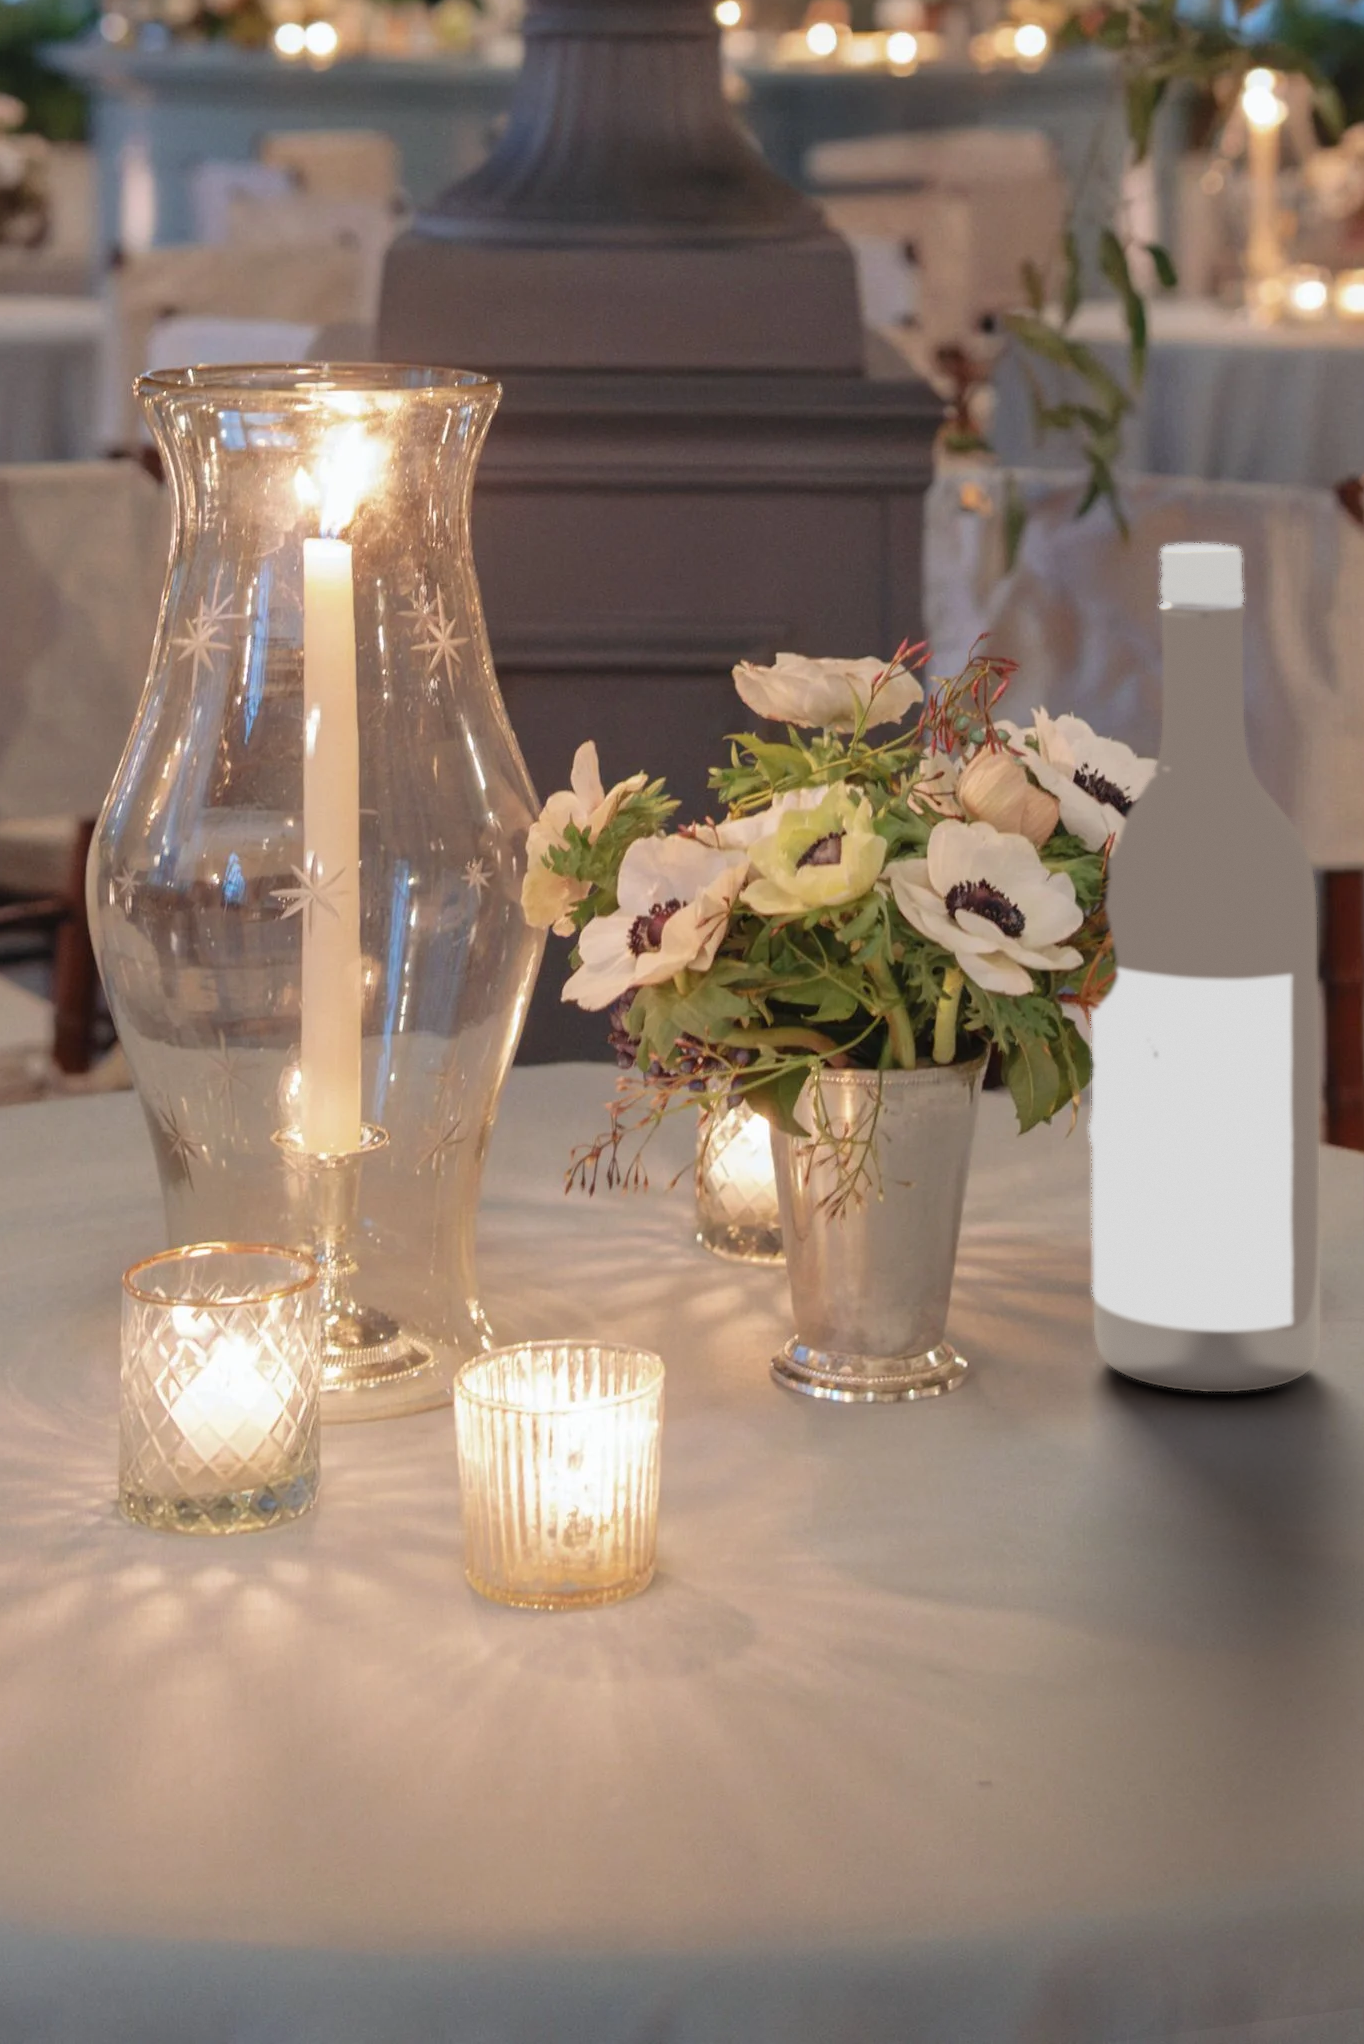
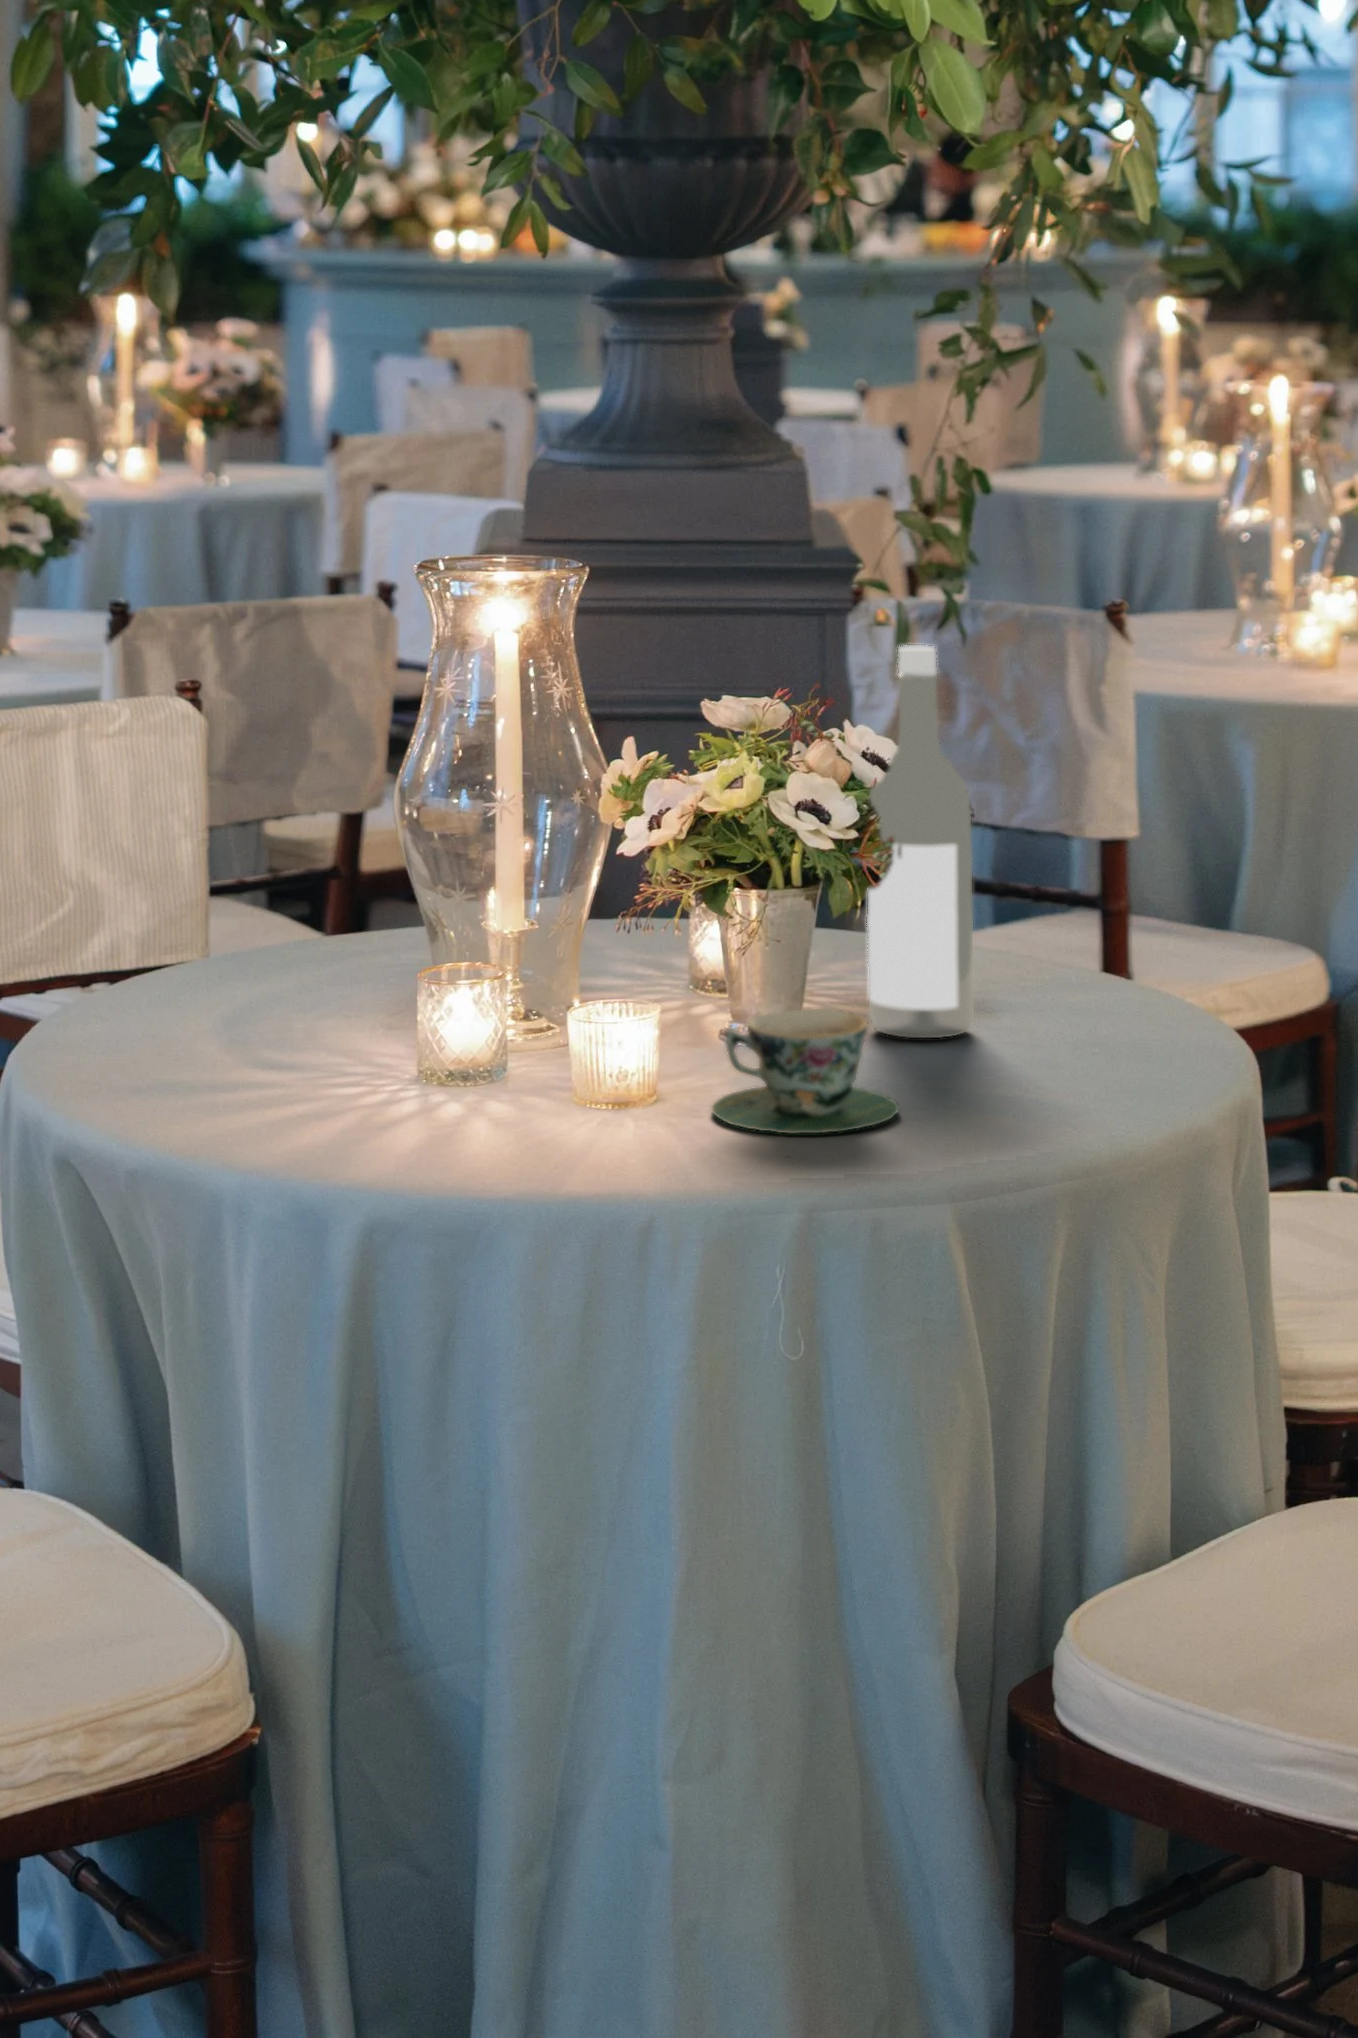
teacup: none [790,1390,1239,1738] -> present [712,1009,898,1133]

